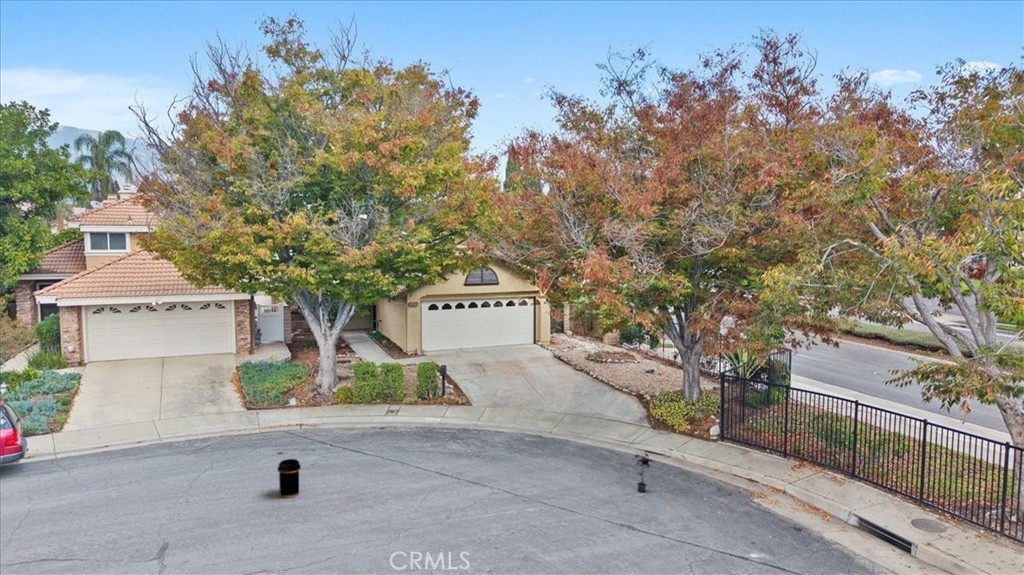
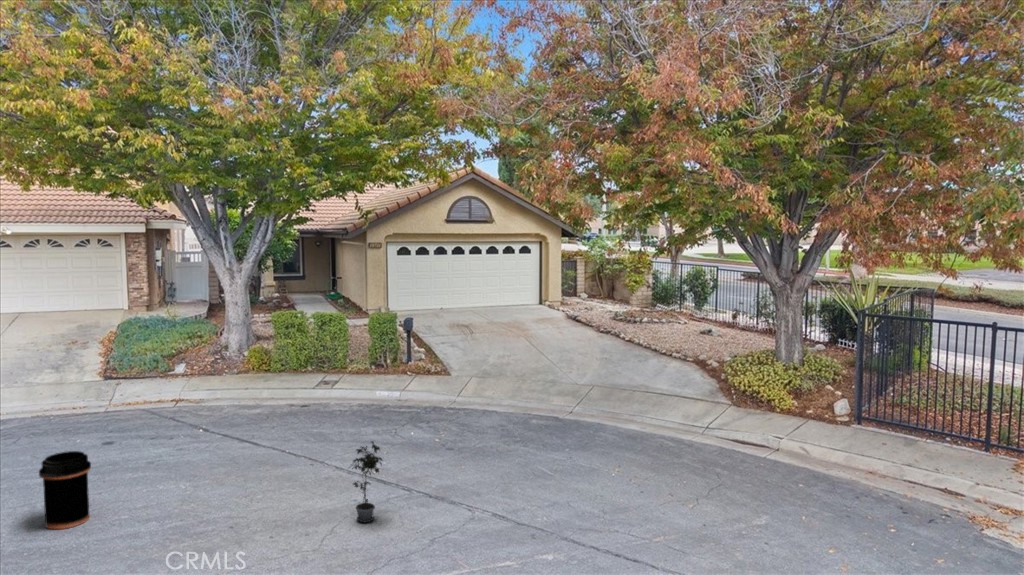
potted plant: present [635,453,652,492] -> present [352,441,383,522]

